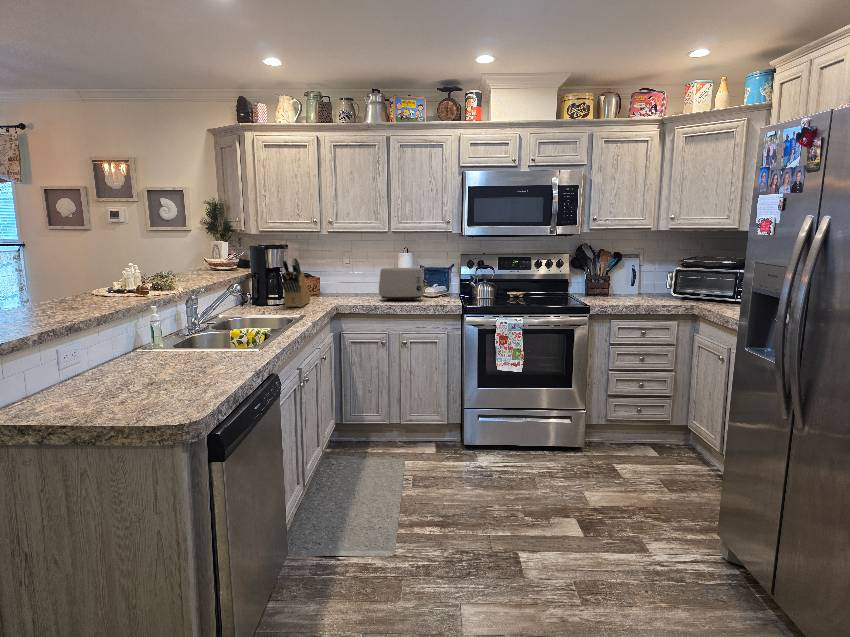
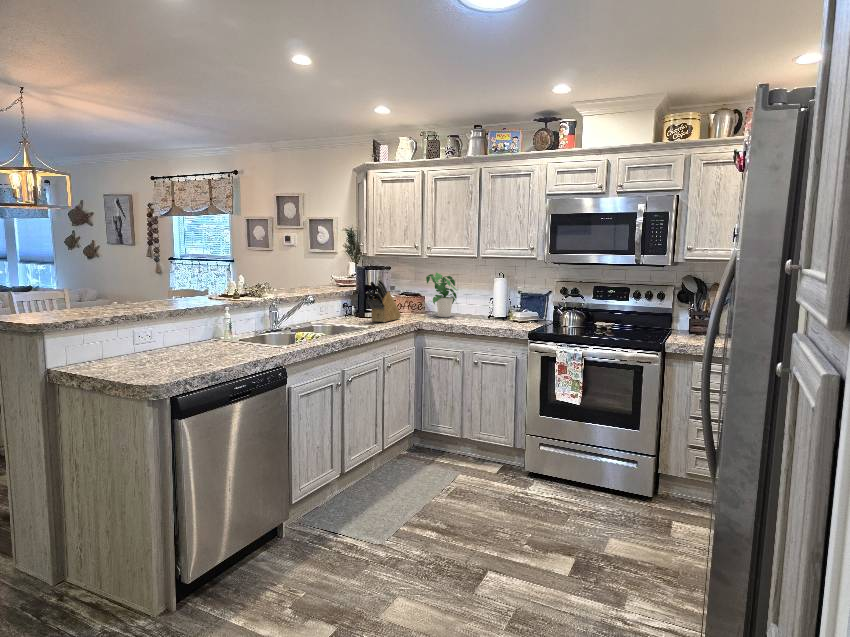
potted plant: none [330,249,367,298] -> present [426,273,457,317]
toaster: present [379,268,427,301] -> none [463,291,509,323]

